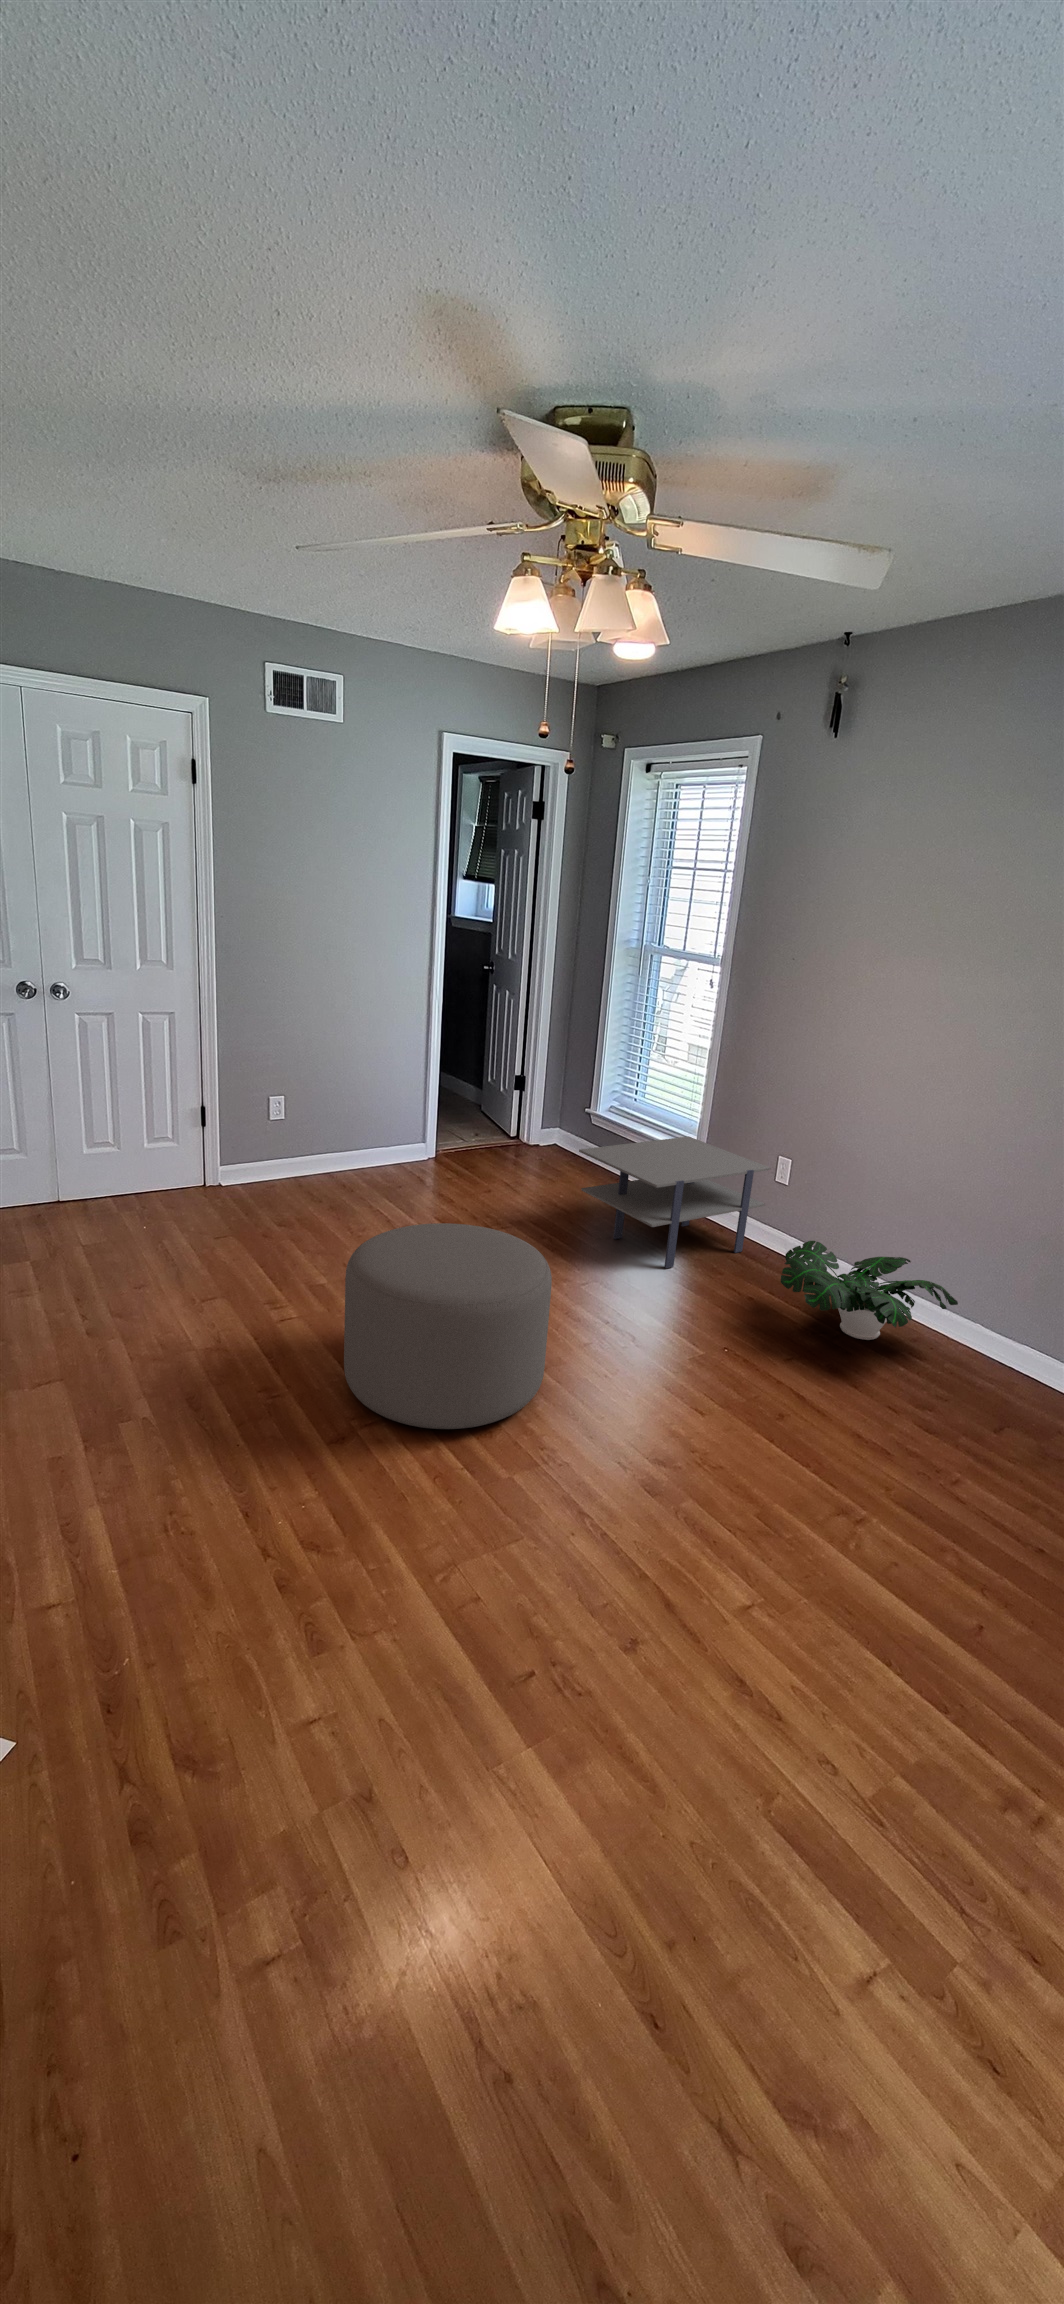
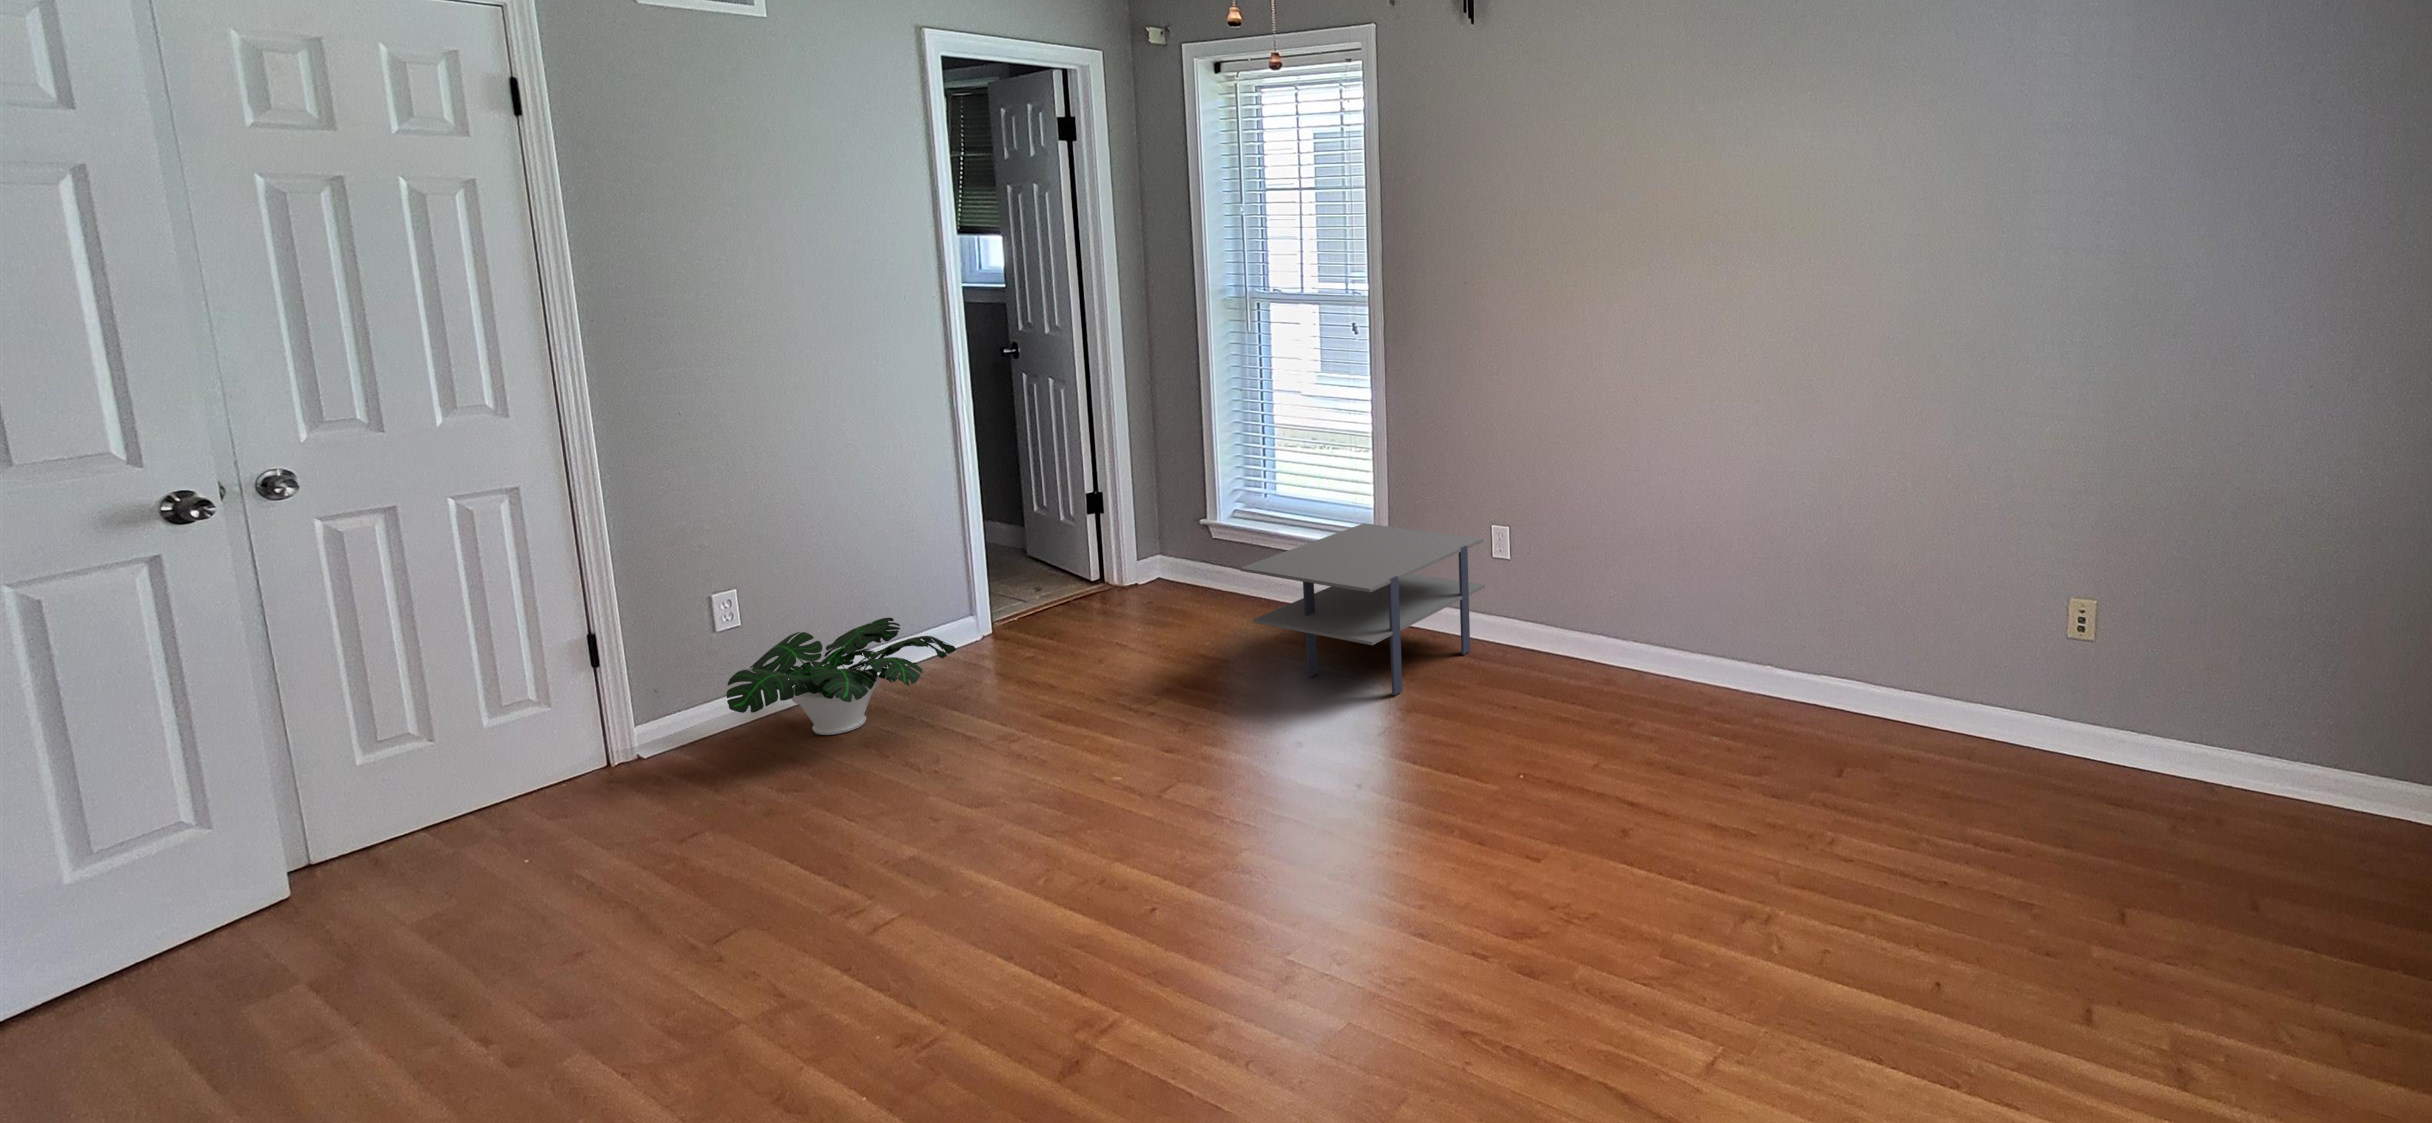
ottoman: present [344,1223,552,1429] -> none [1019,695,1335,1010]
potted plant: present [781,1241,958,1340] -> present [727,618,956,735]

